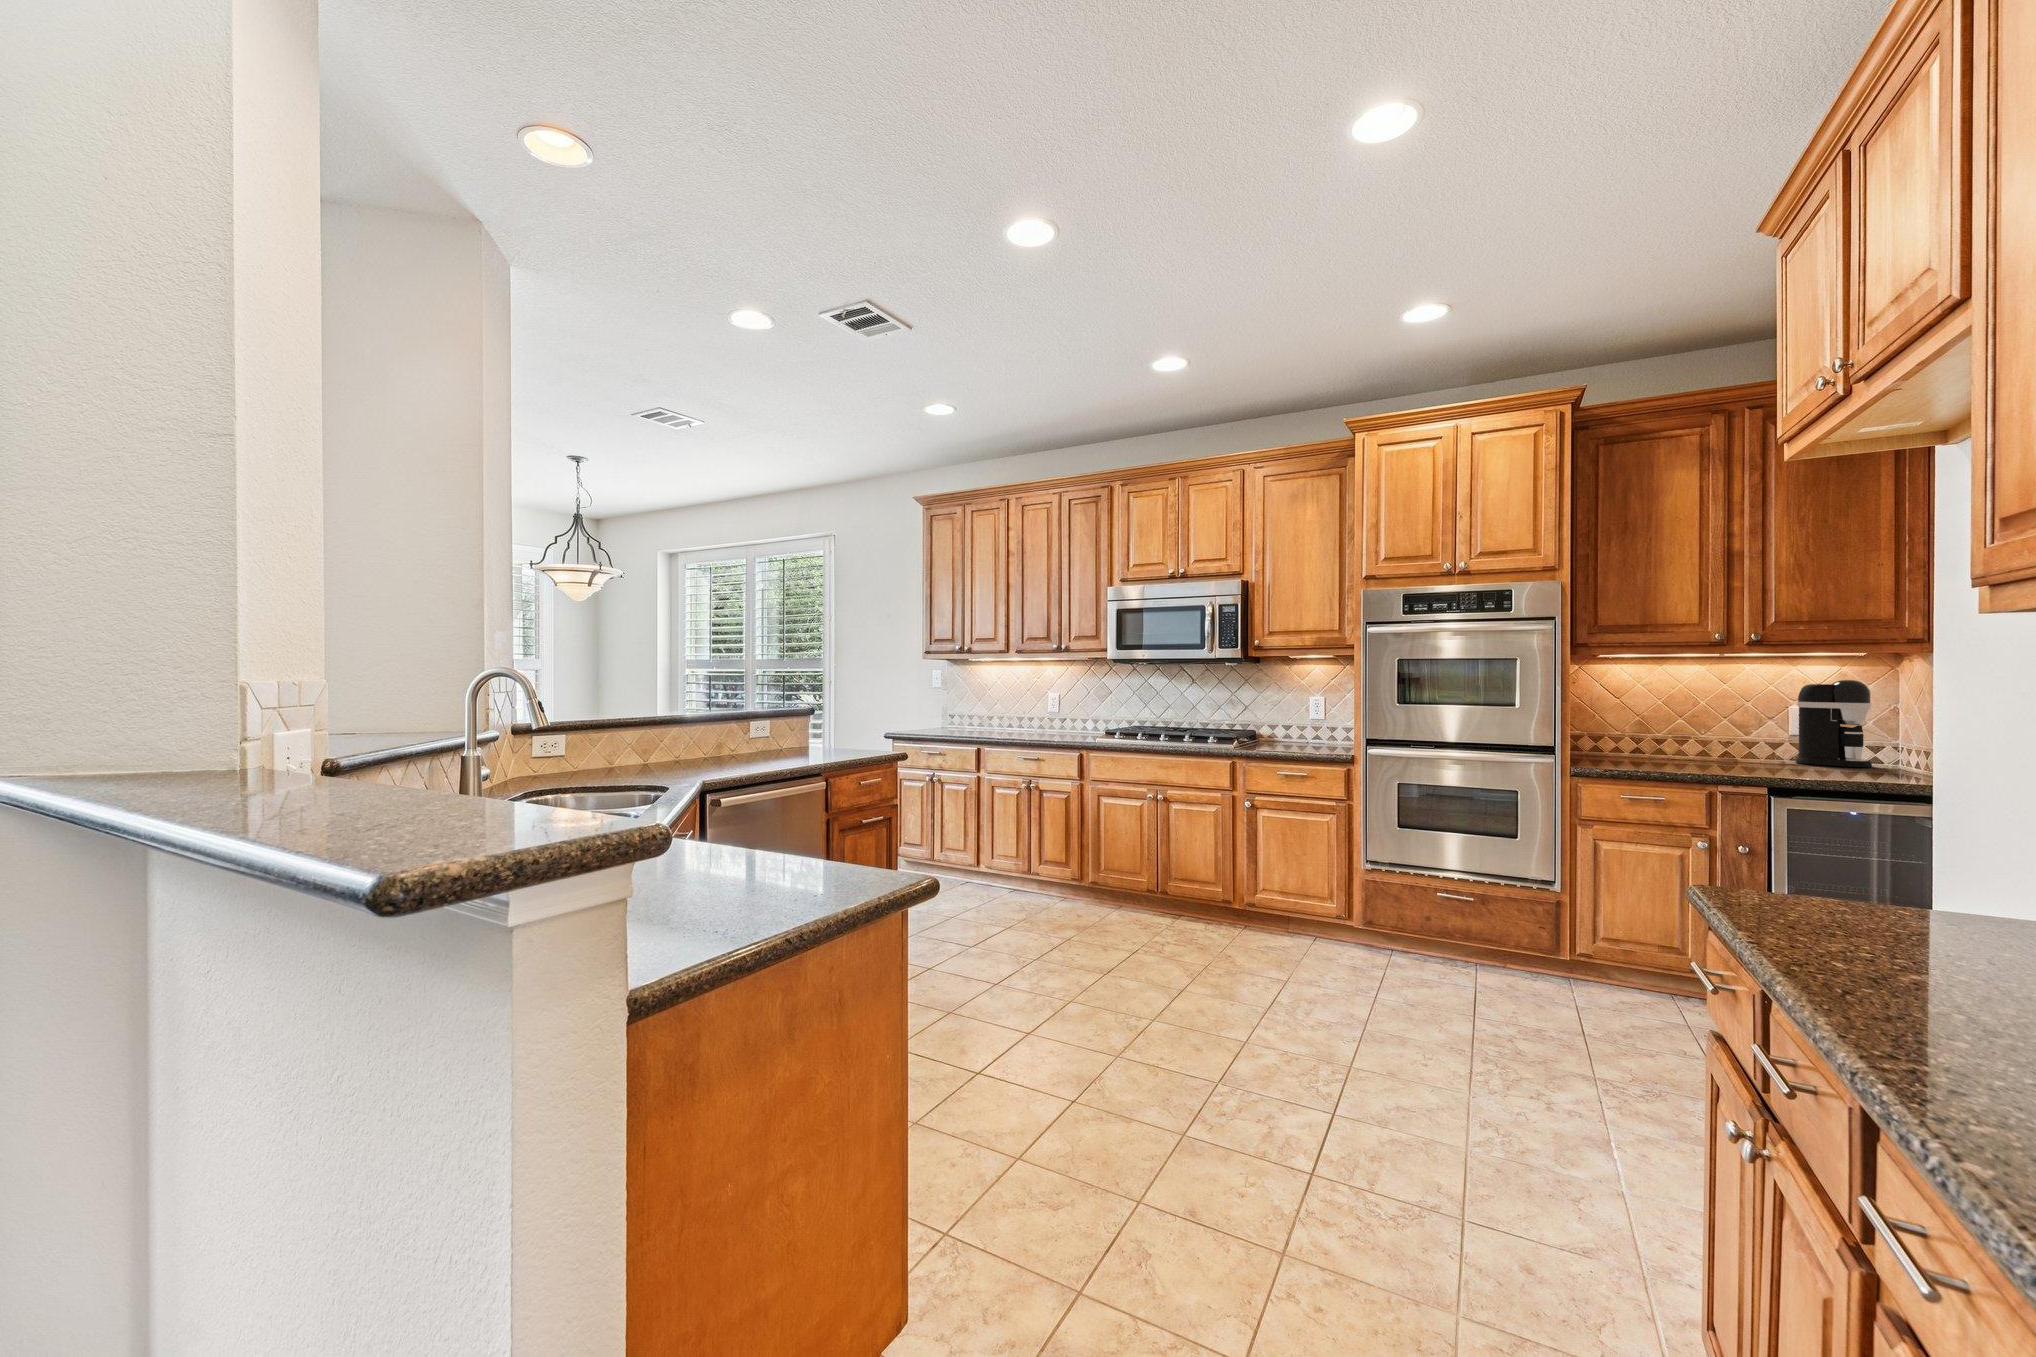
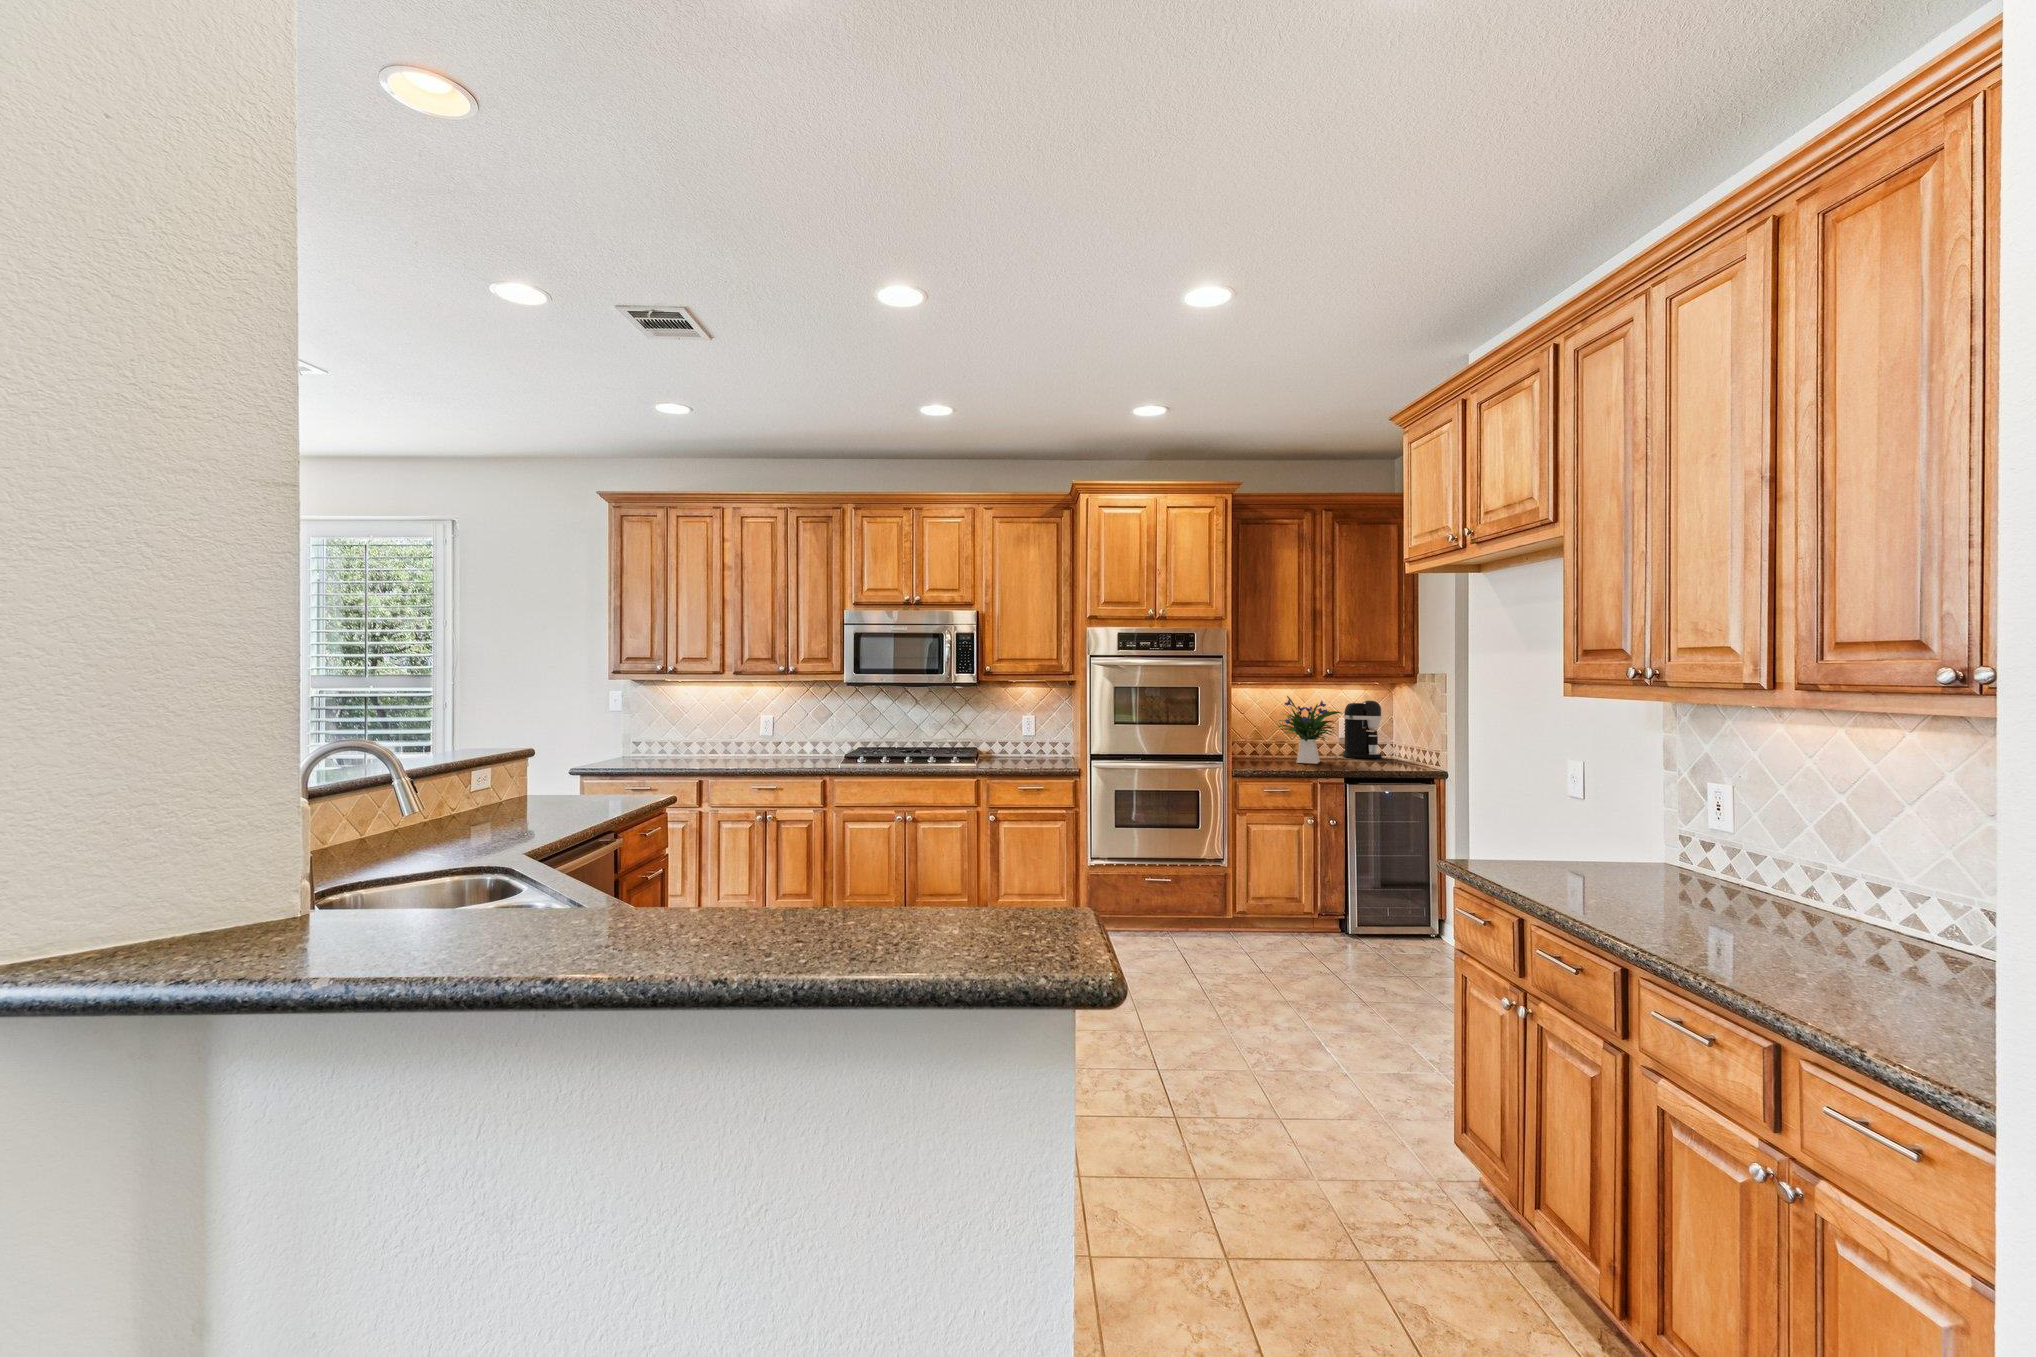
flower arrangement: none [1662,671,1780,768] -> present [1279,696,1341,764]

